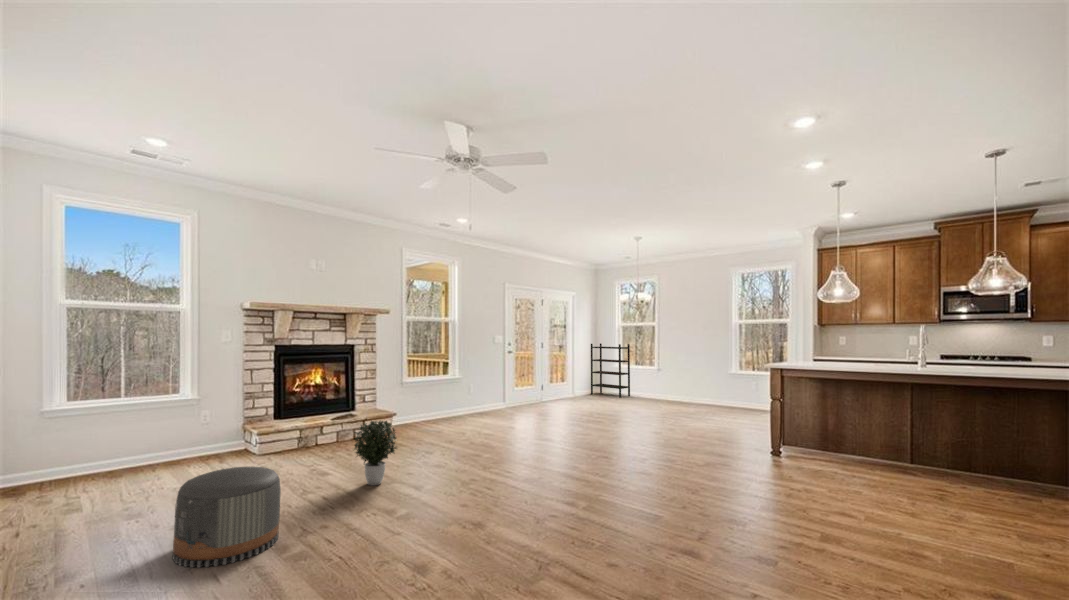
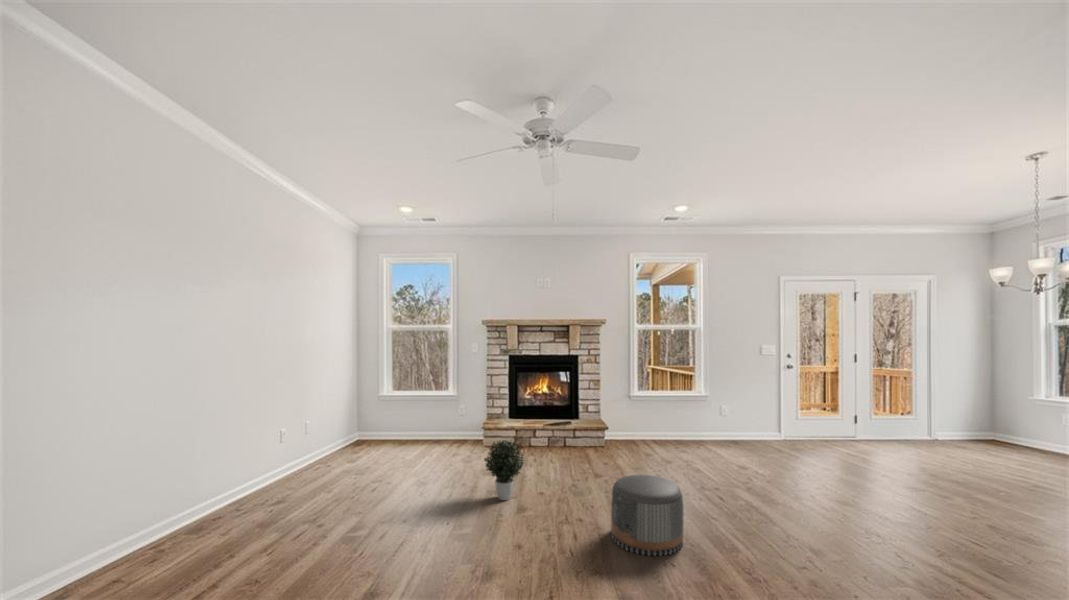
bookshelf: present [591,343,630,398] -> none [964,364,1048,461]
pouf: present [173,467,281,568] -> present [611,475,683,556]

